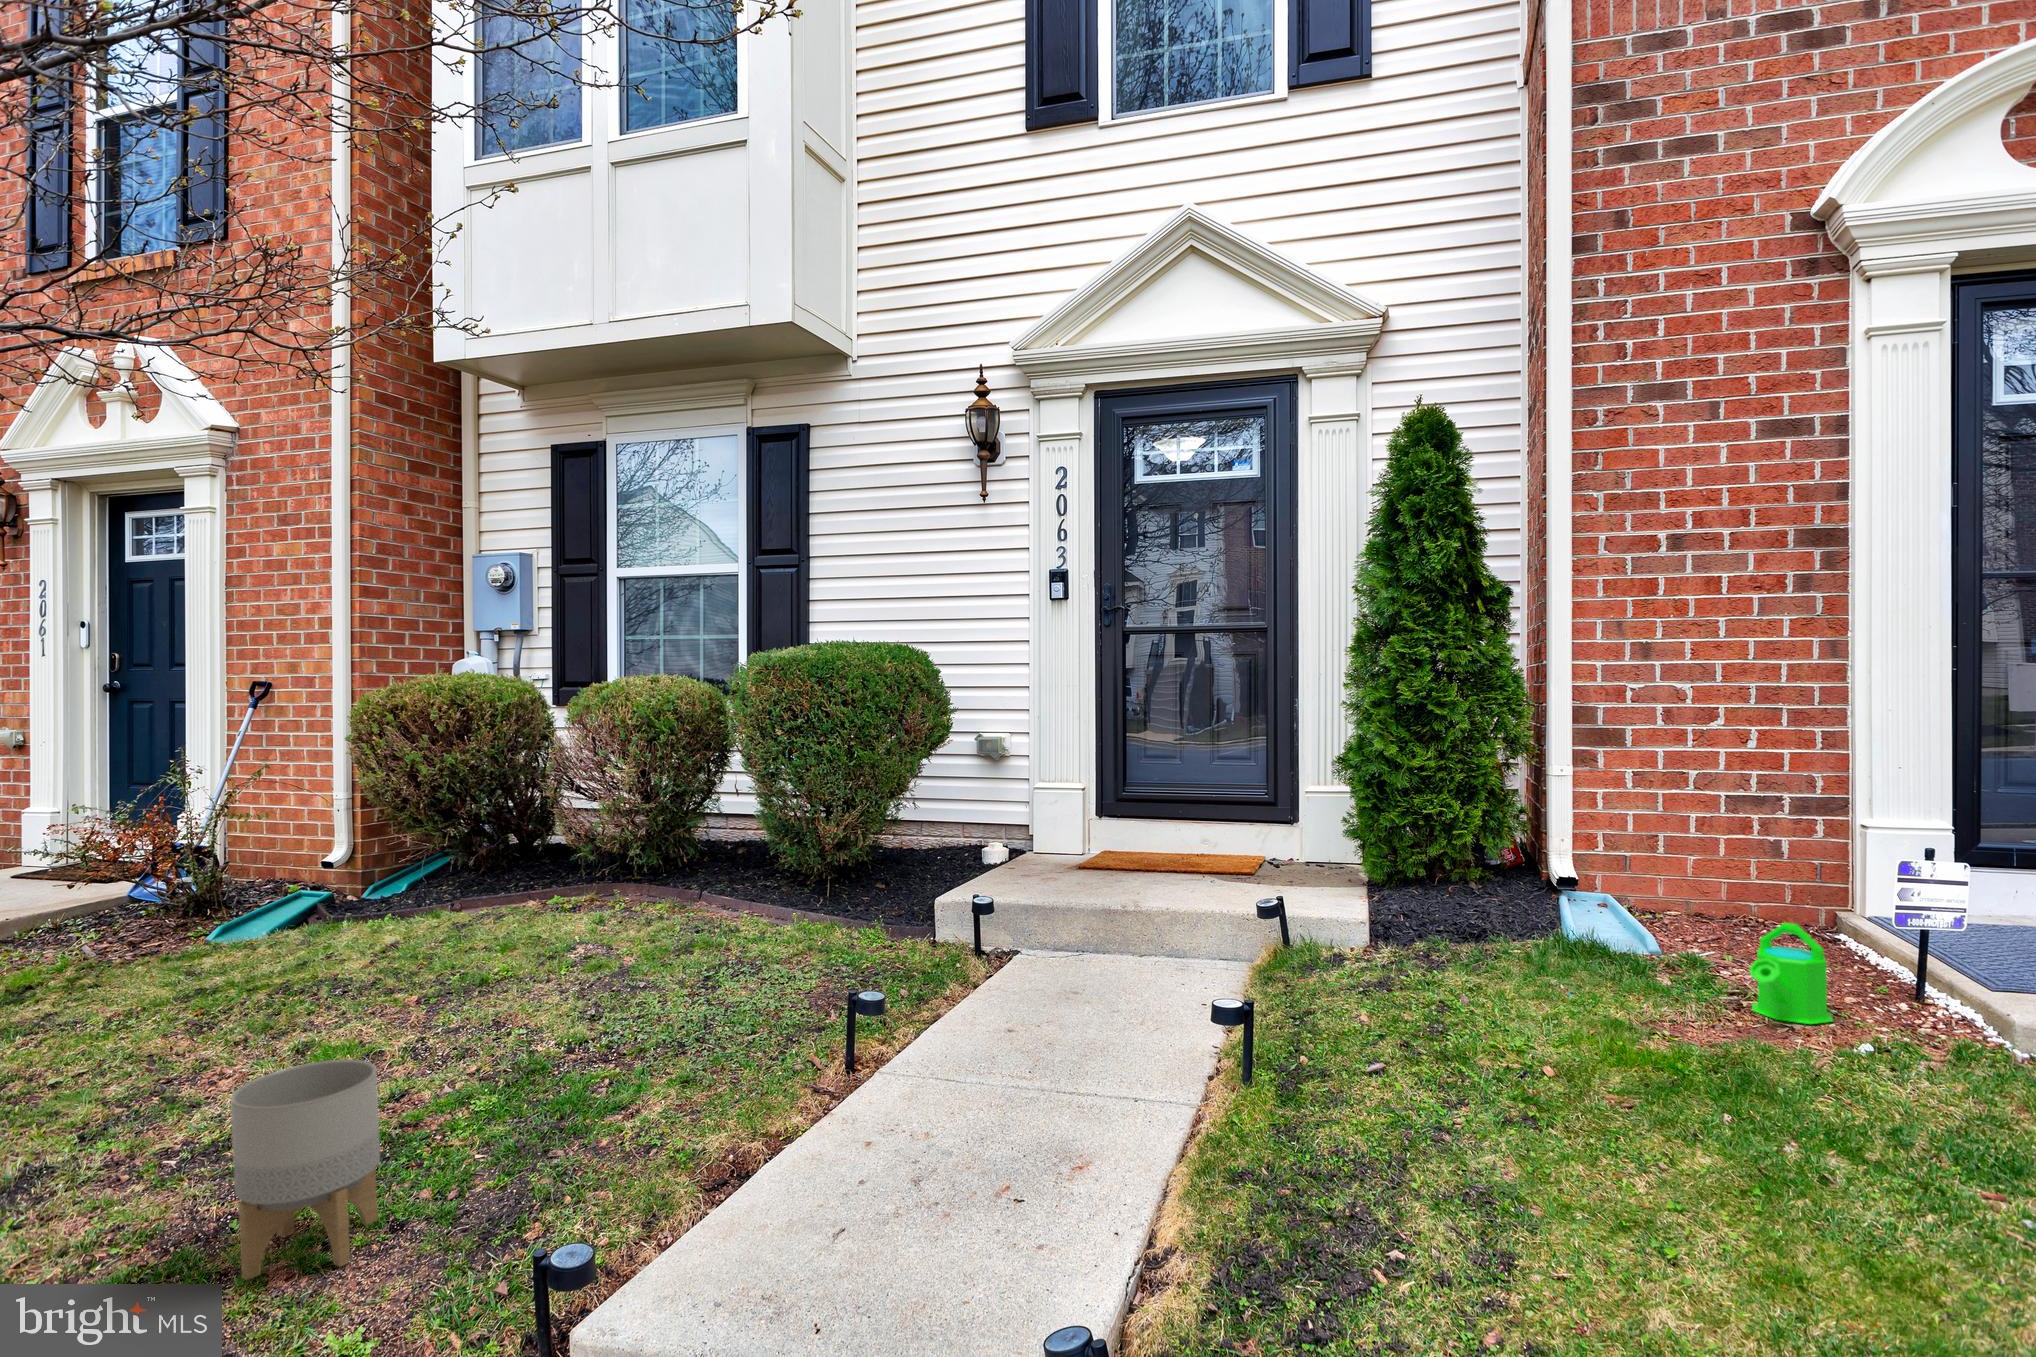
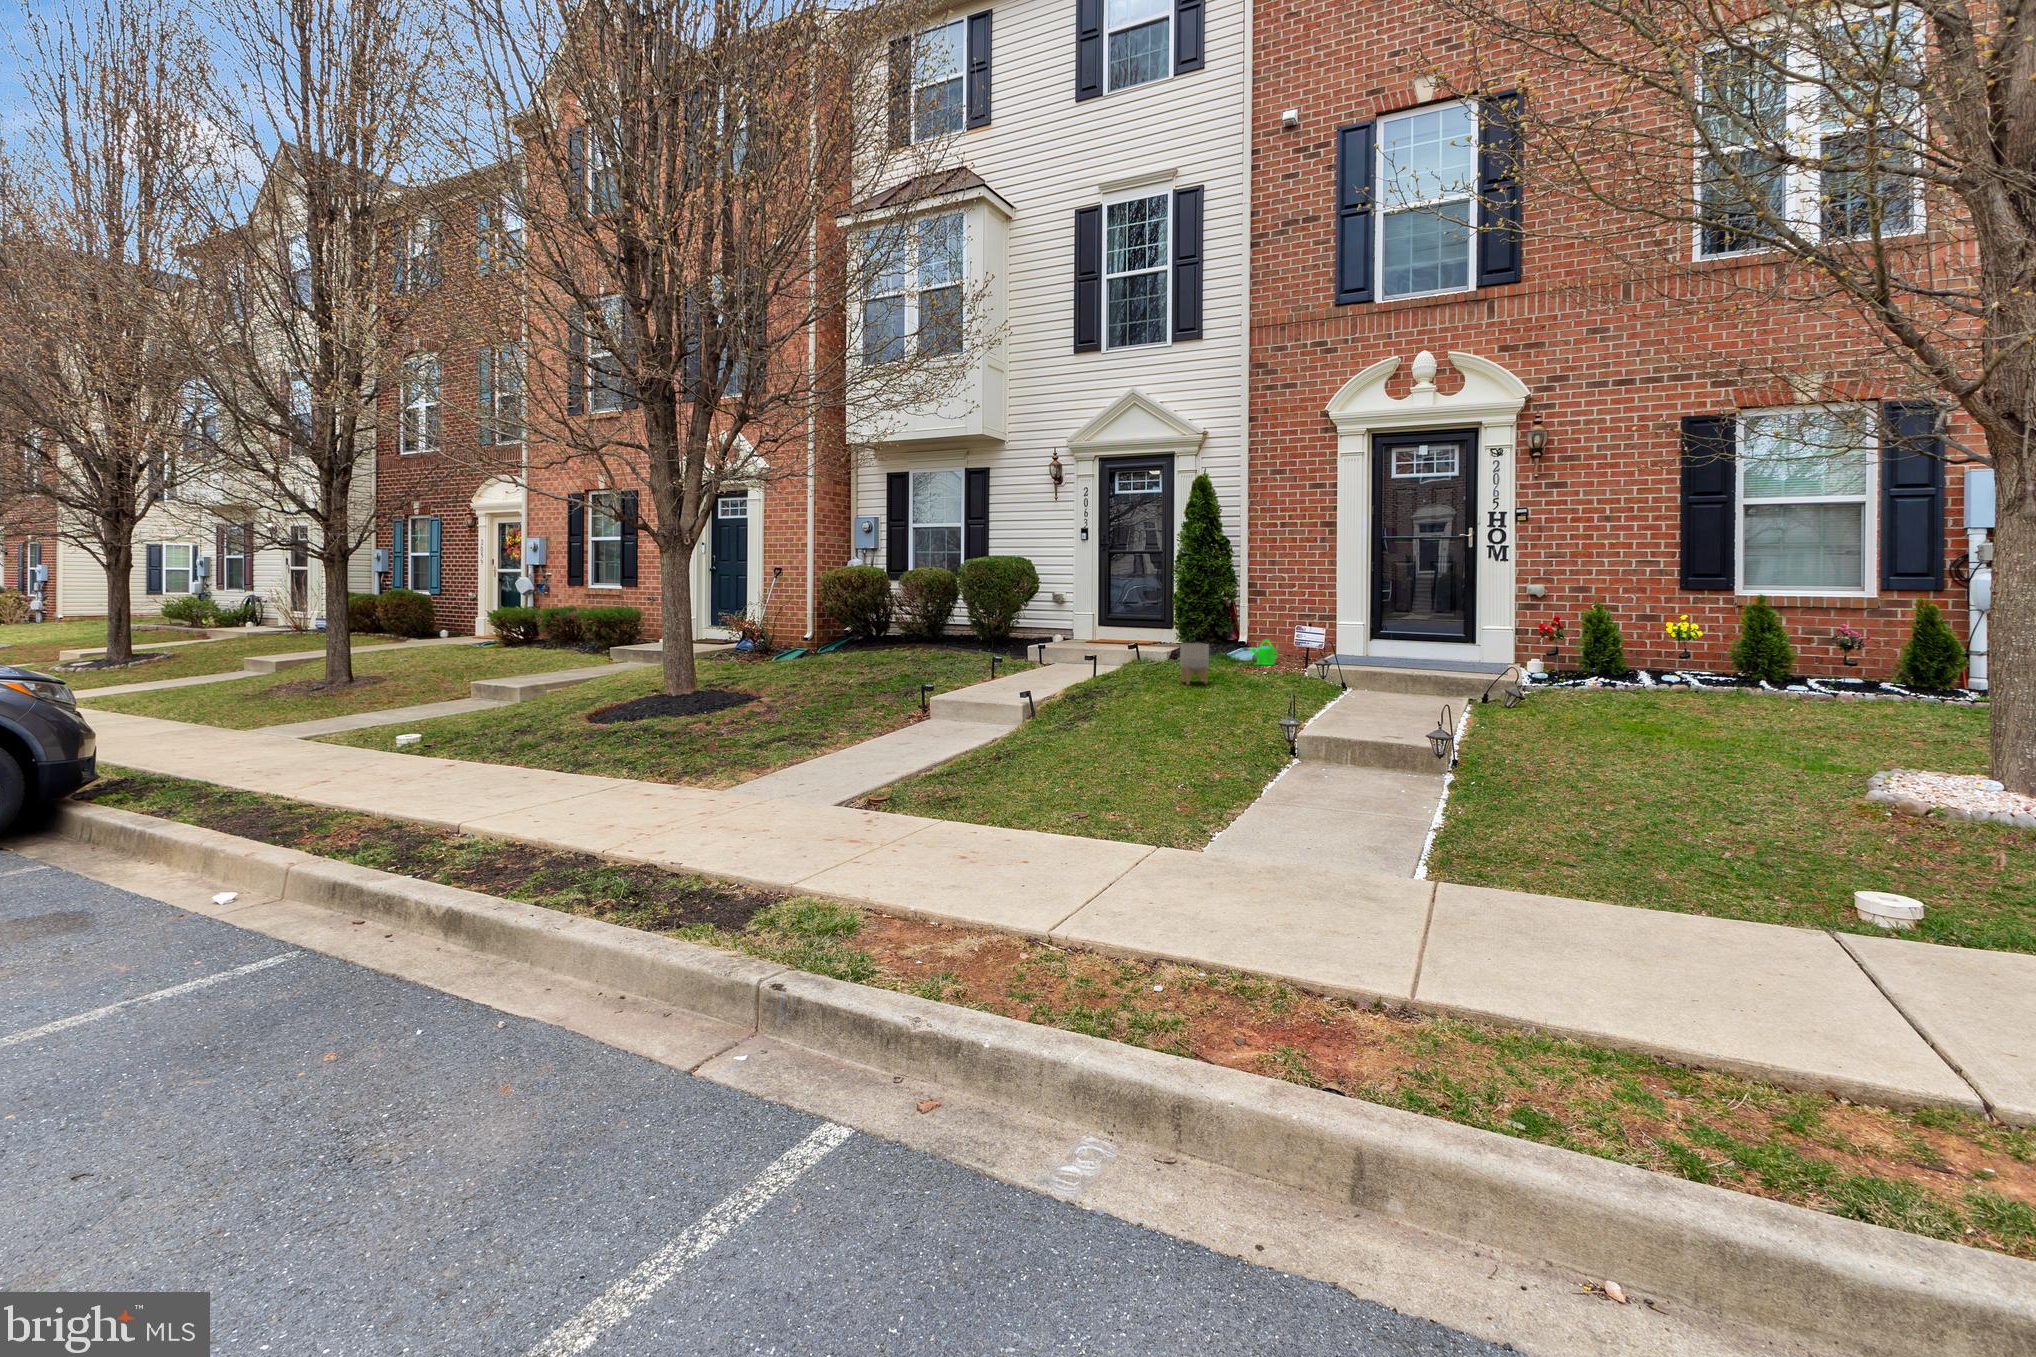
planter: present [230,1059,380,1280] -> present [1180,643,1209,685]

